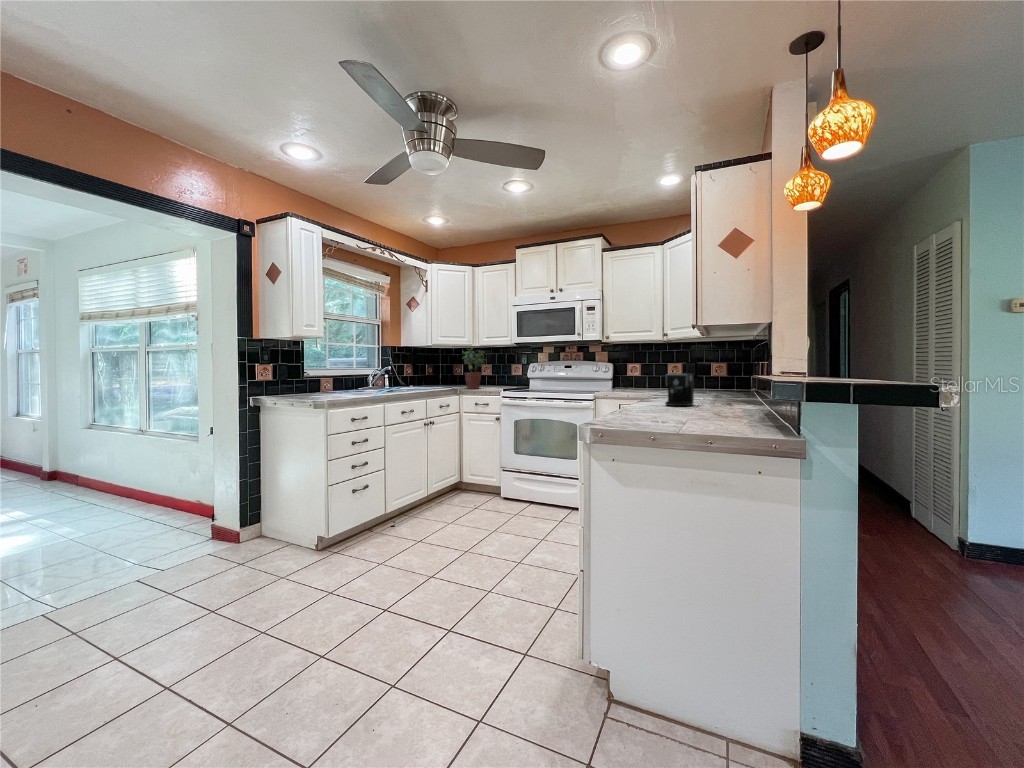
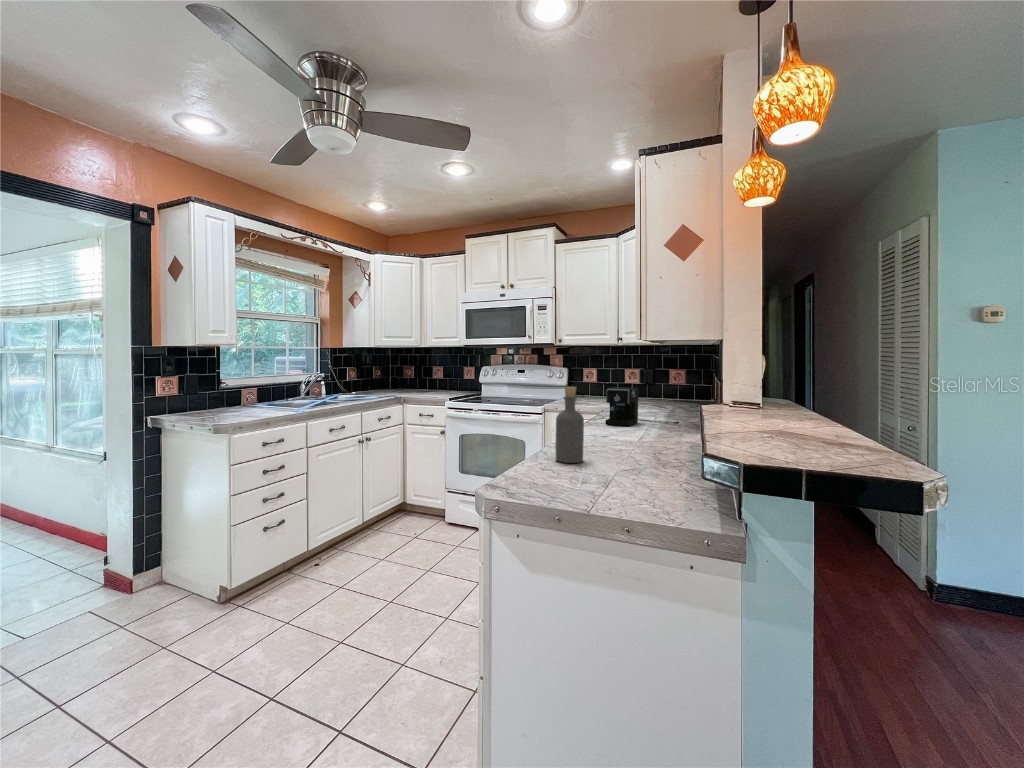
potted plant: present [462,349,484,389] -> none [405,351,432,395]
bottle: none [641,364,665,426] -> present [555,387,584,463]

